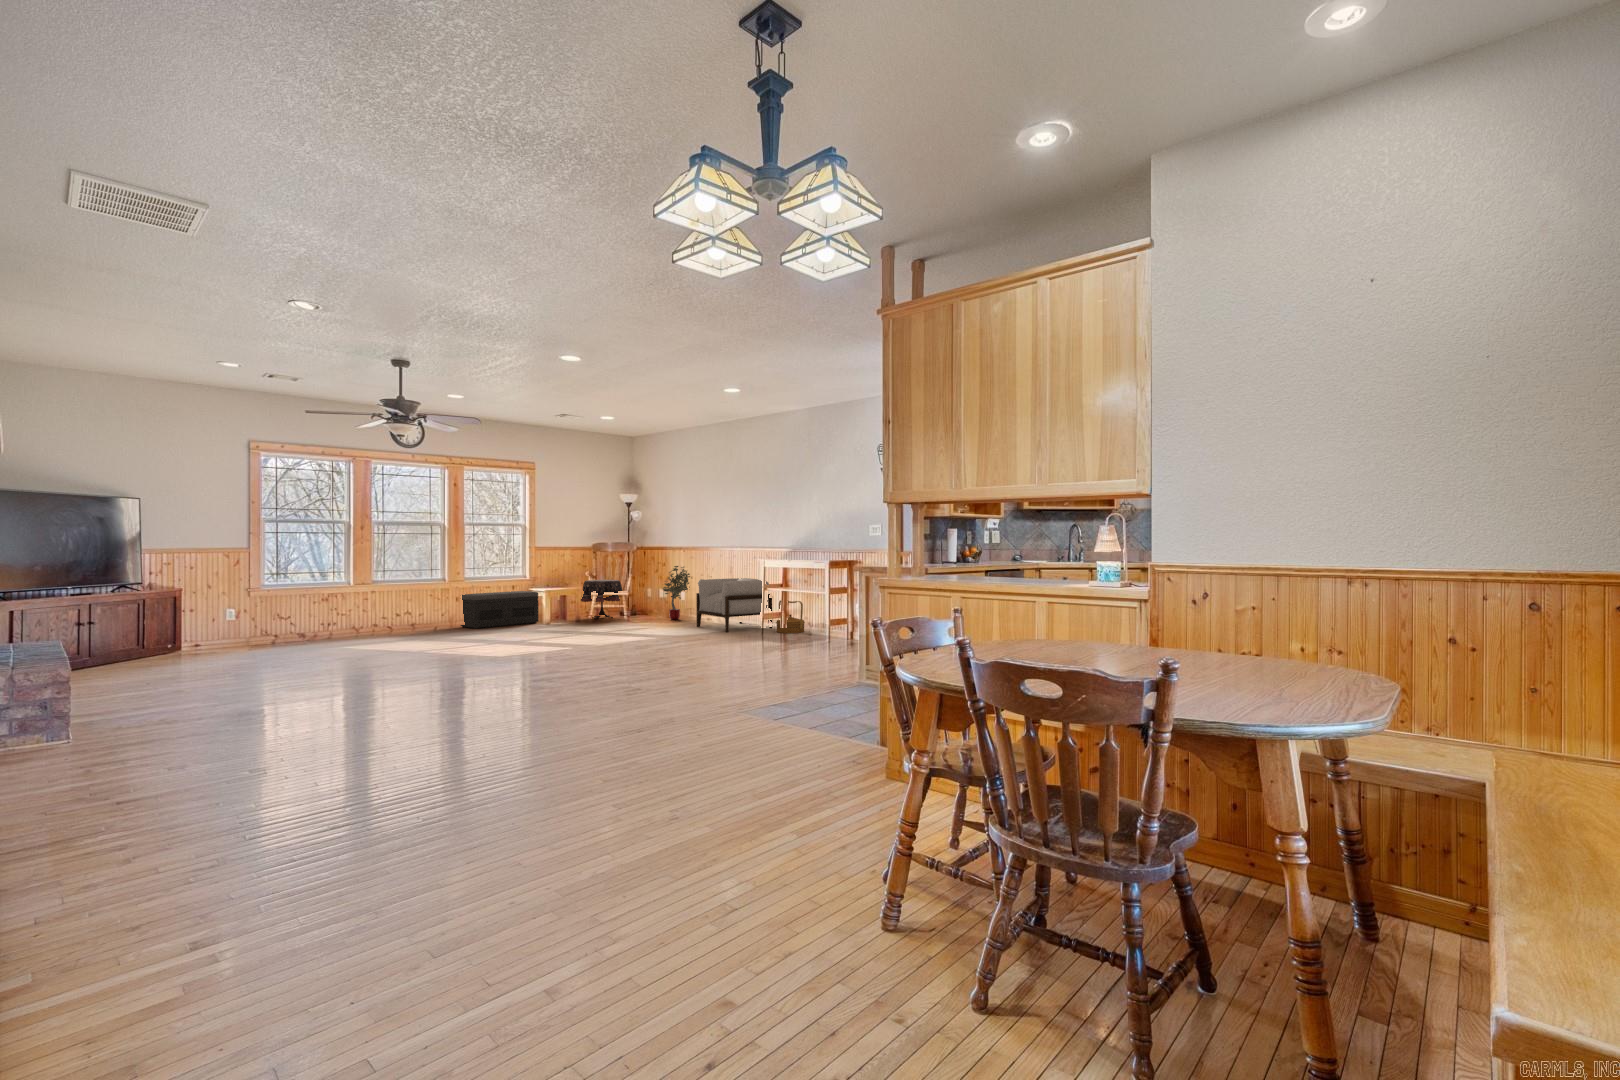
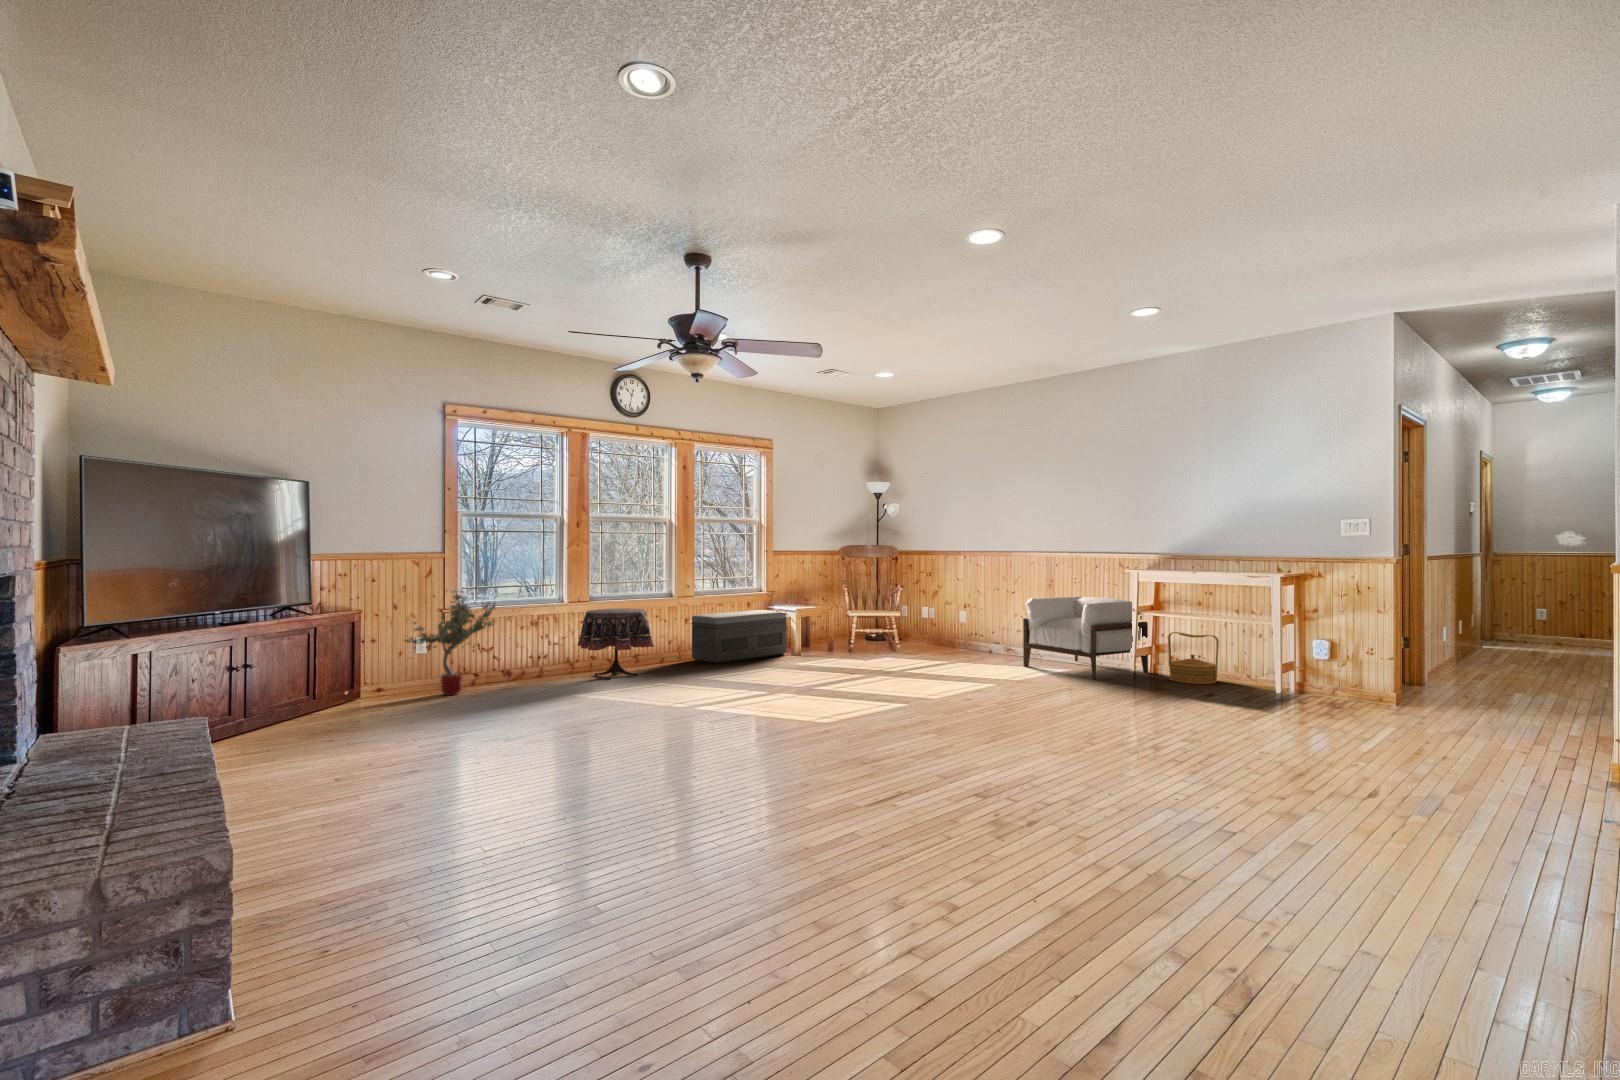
potted tree: present [663,566,690,620] -> present [405,590,496,695]
side table: present [581,580,623,619] -> present [578,608,654,679]

